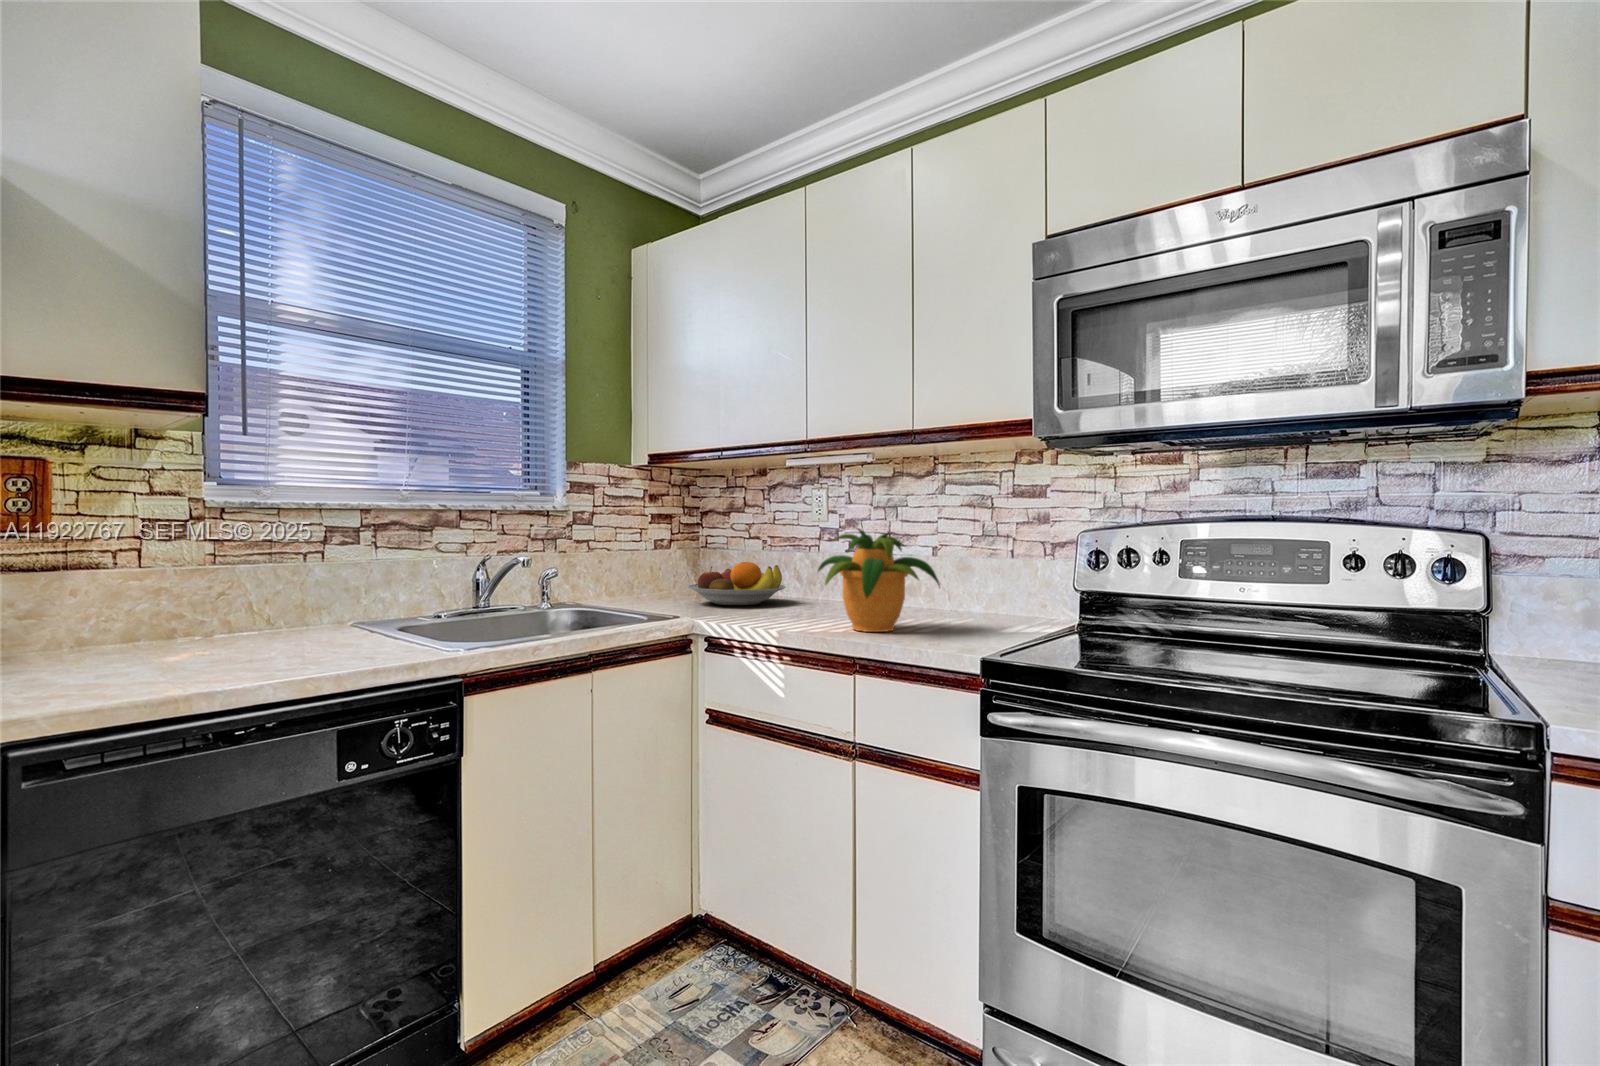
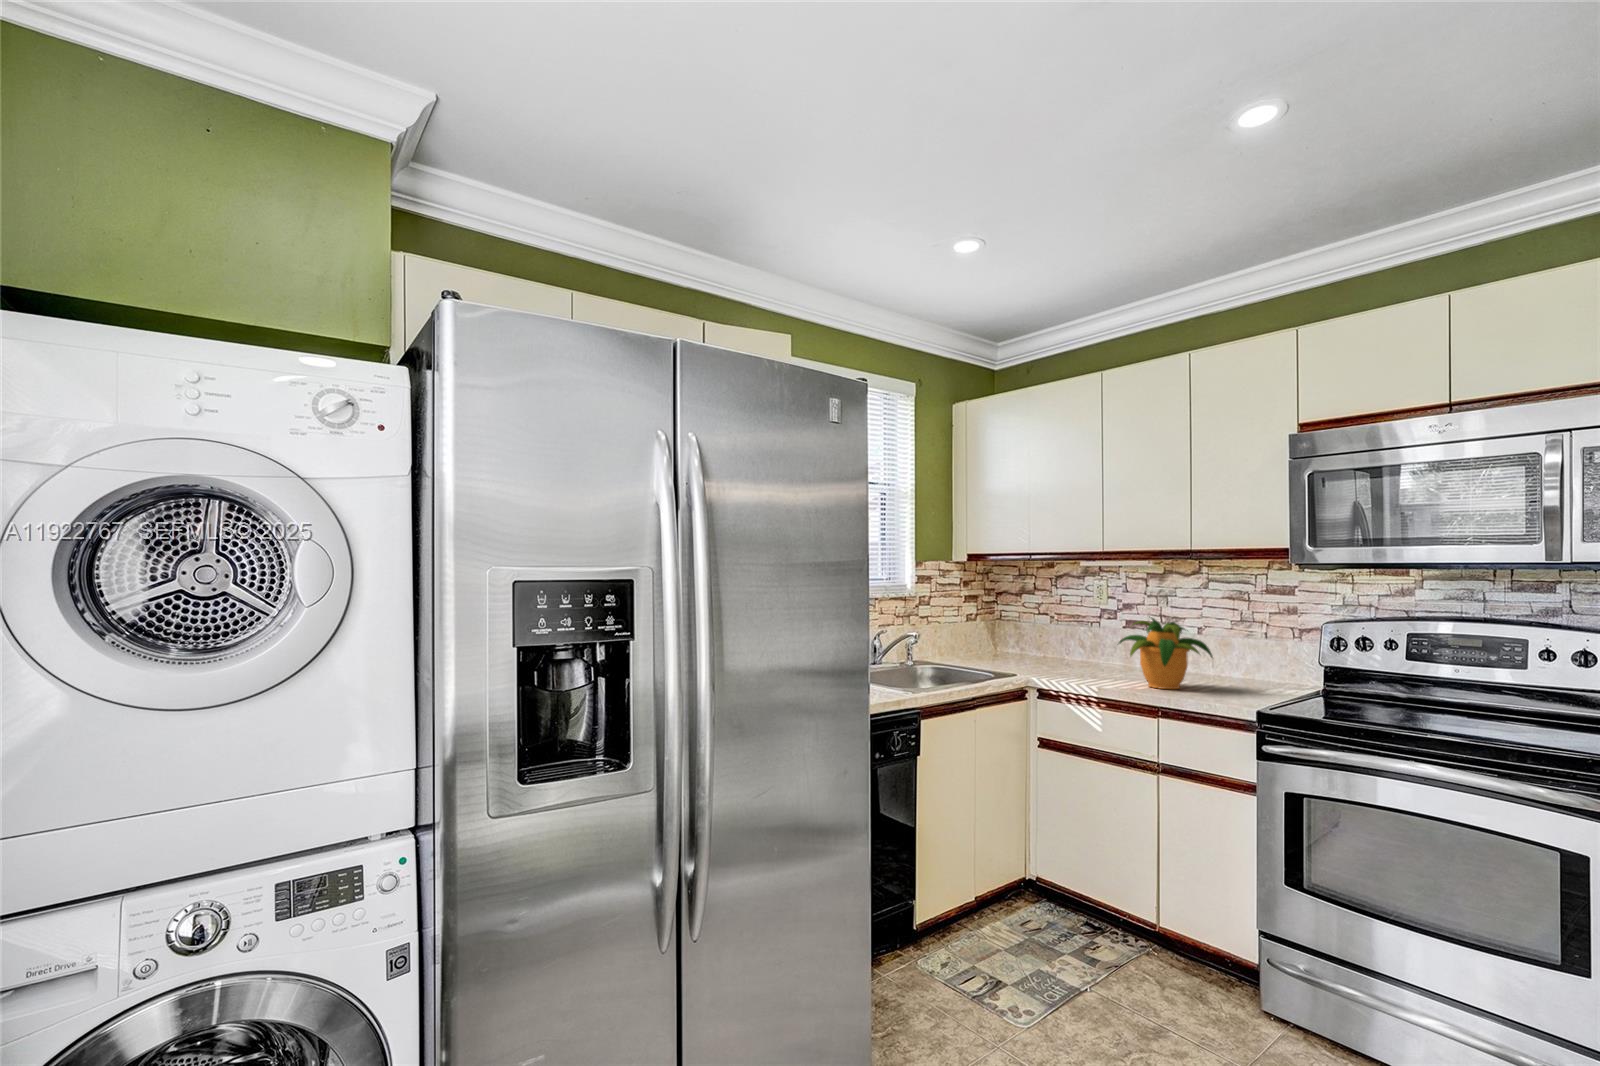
fruit bowl: present [688,562,785,605] -> none [1002,633,1075,664]

